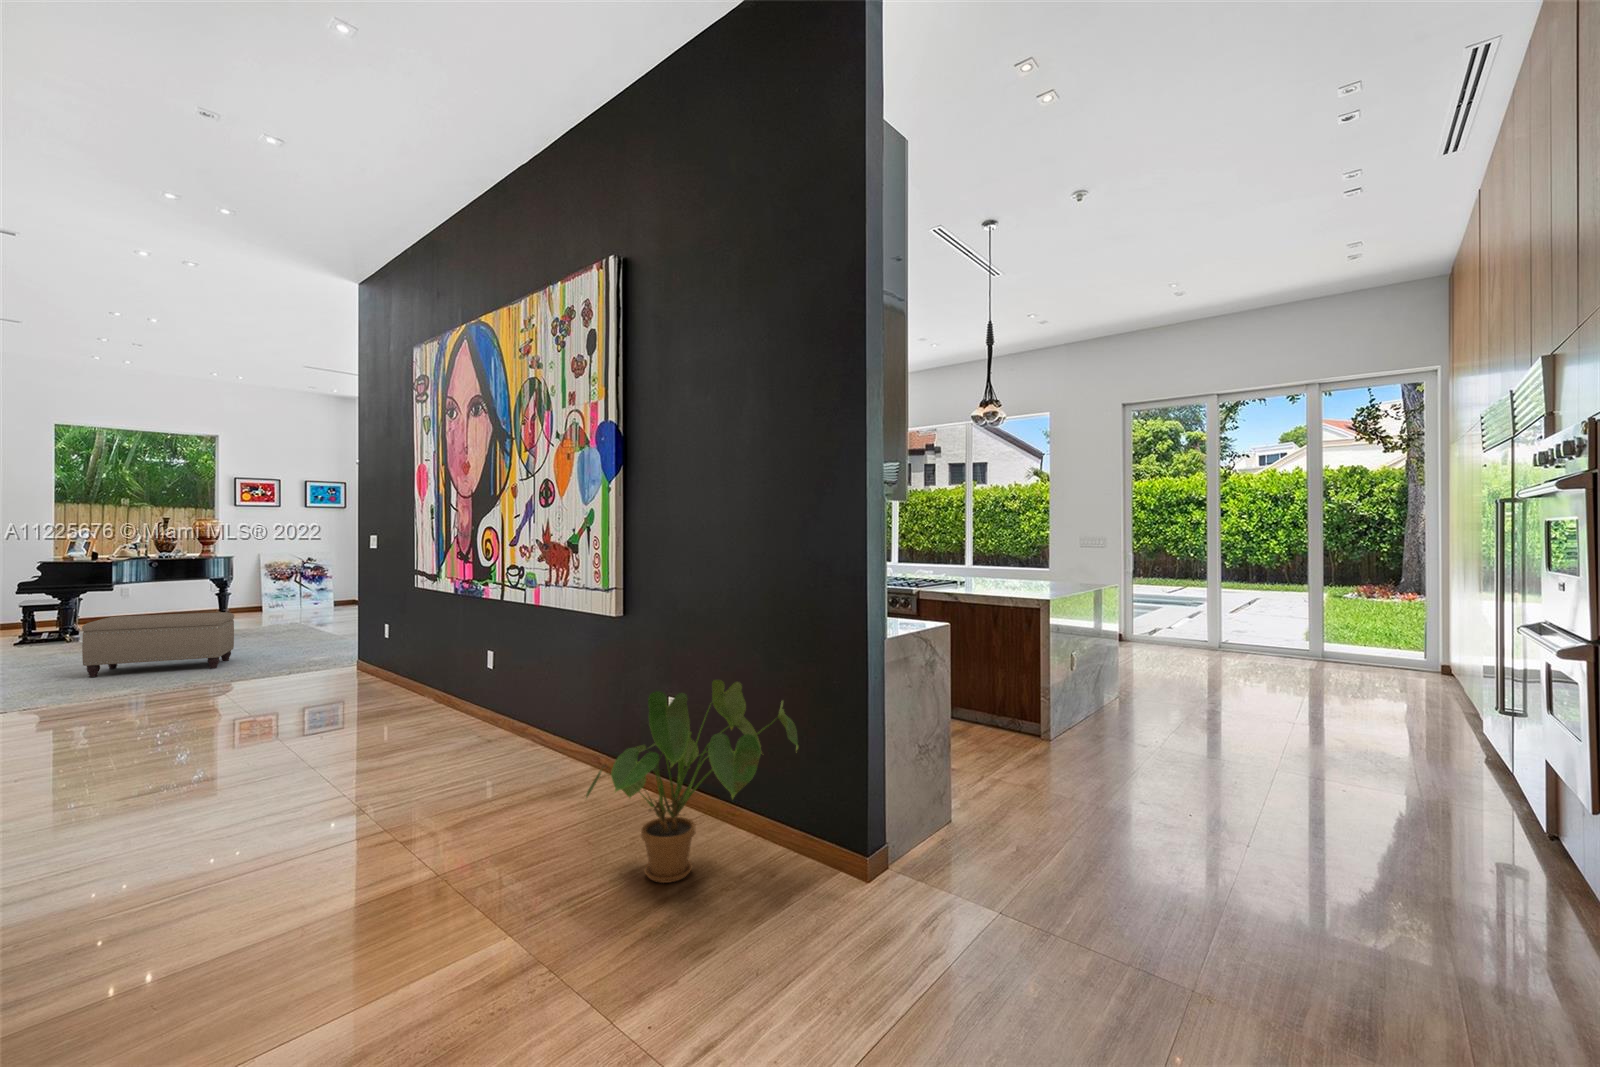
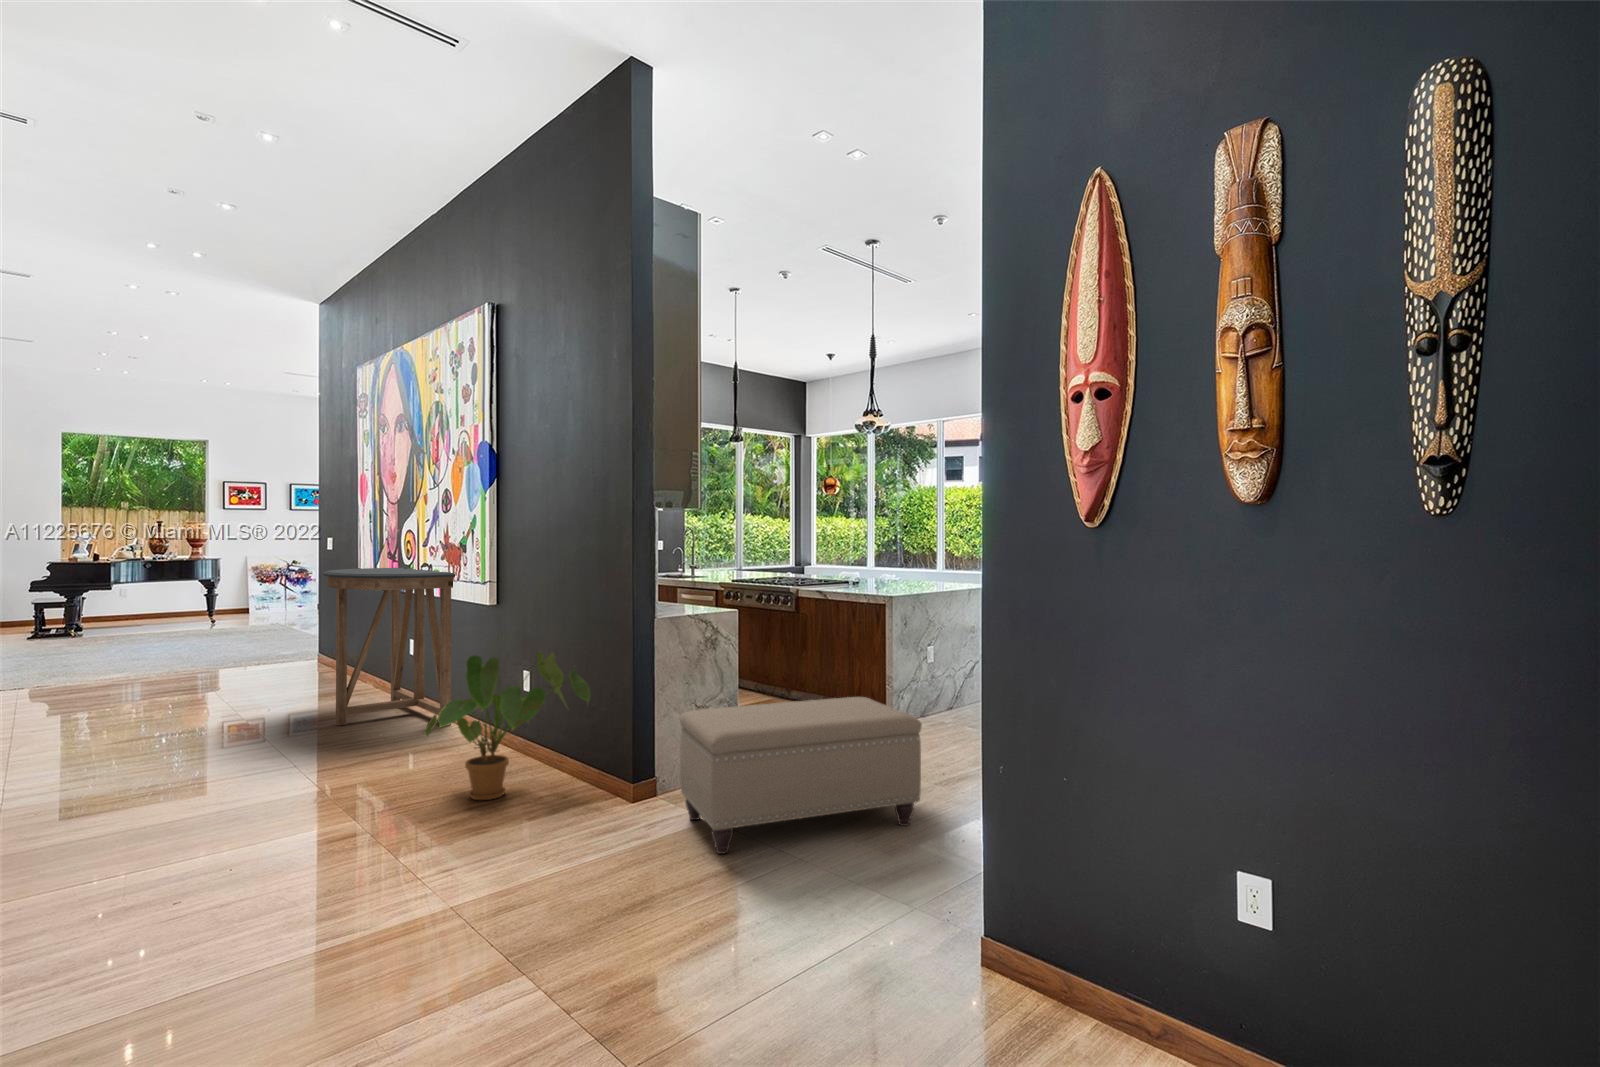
console table: none [393,569,560,758] -> present [323,568,455,726]
ottoman: present [82,612,234,677] -> present [680,697,922,854]

